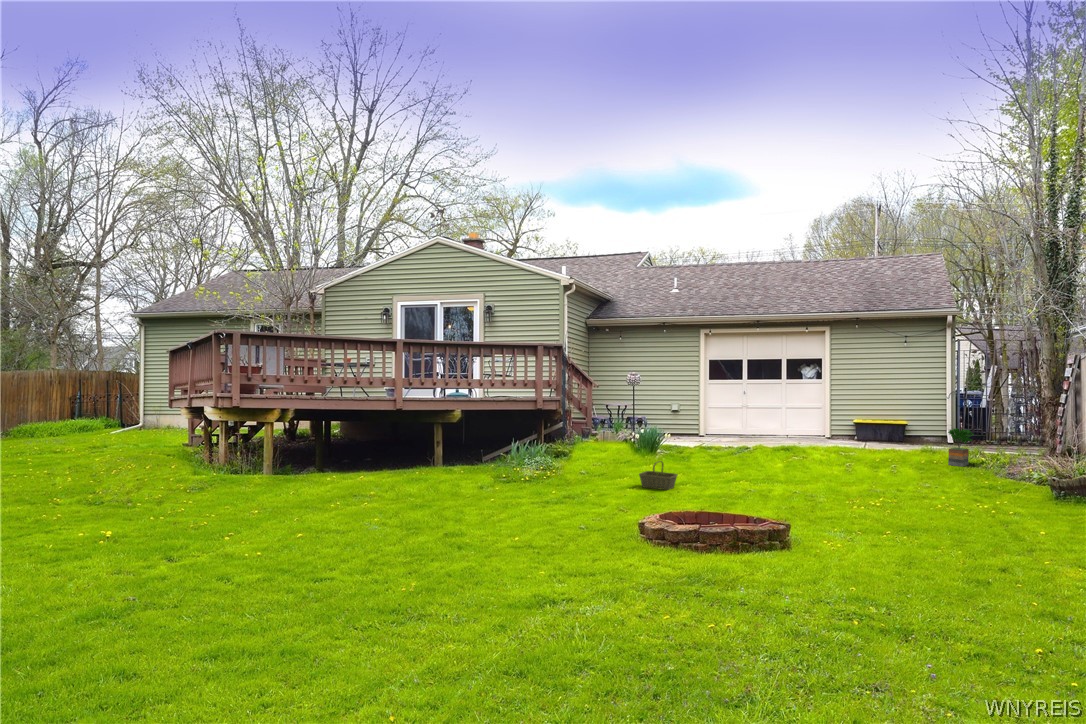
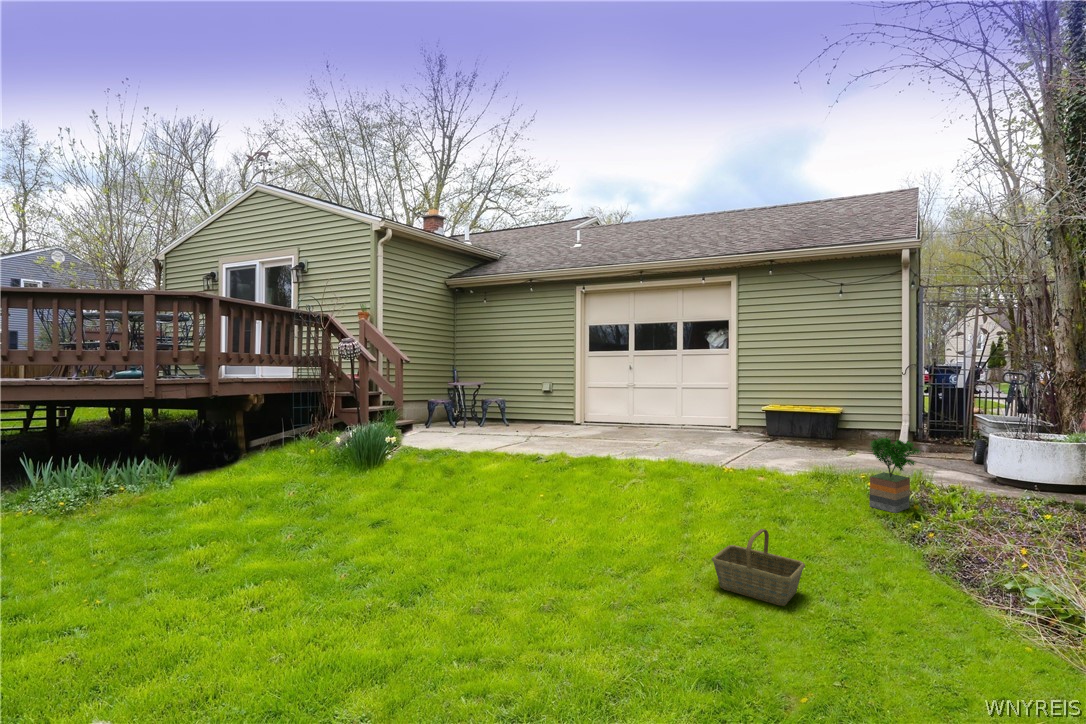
basket: present [639,461,678,490] -> present [712,529,805,606]

